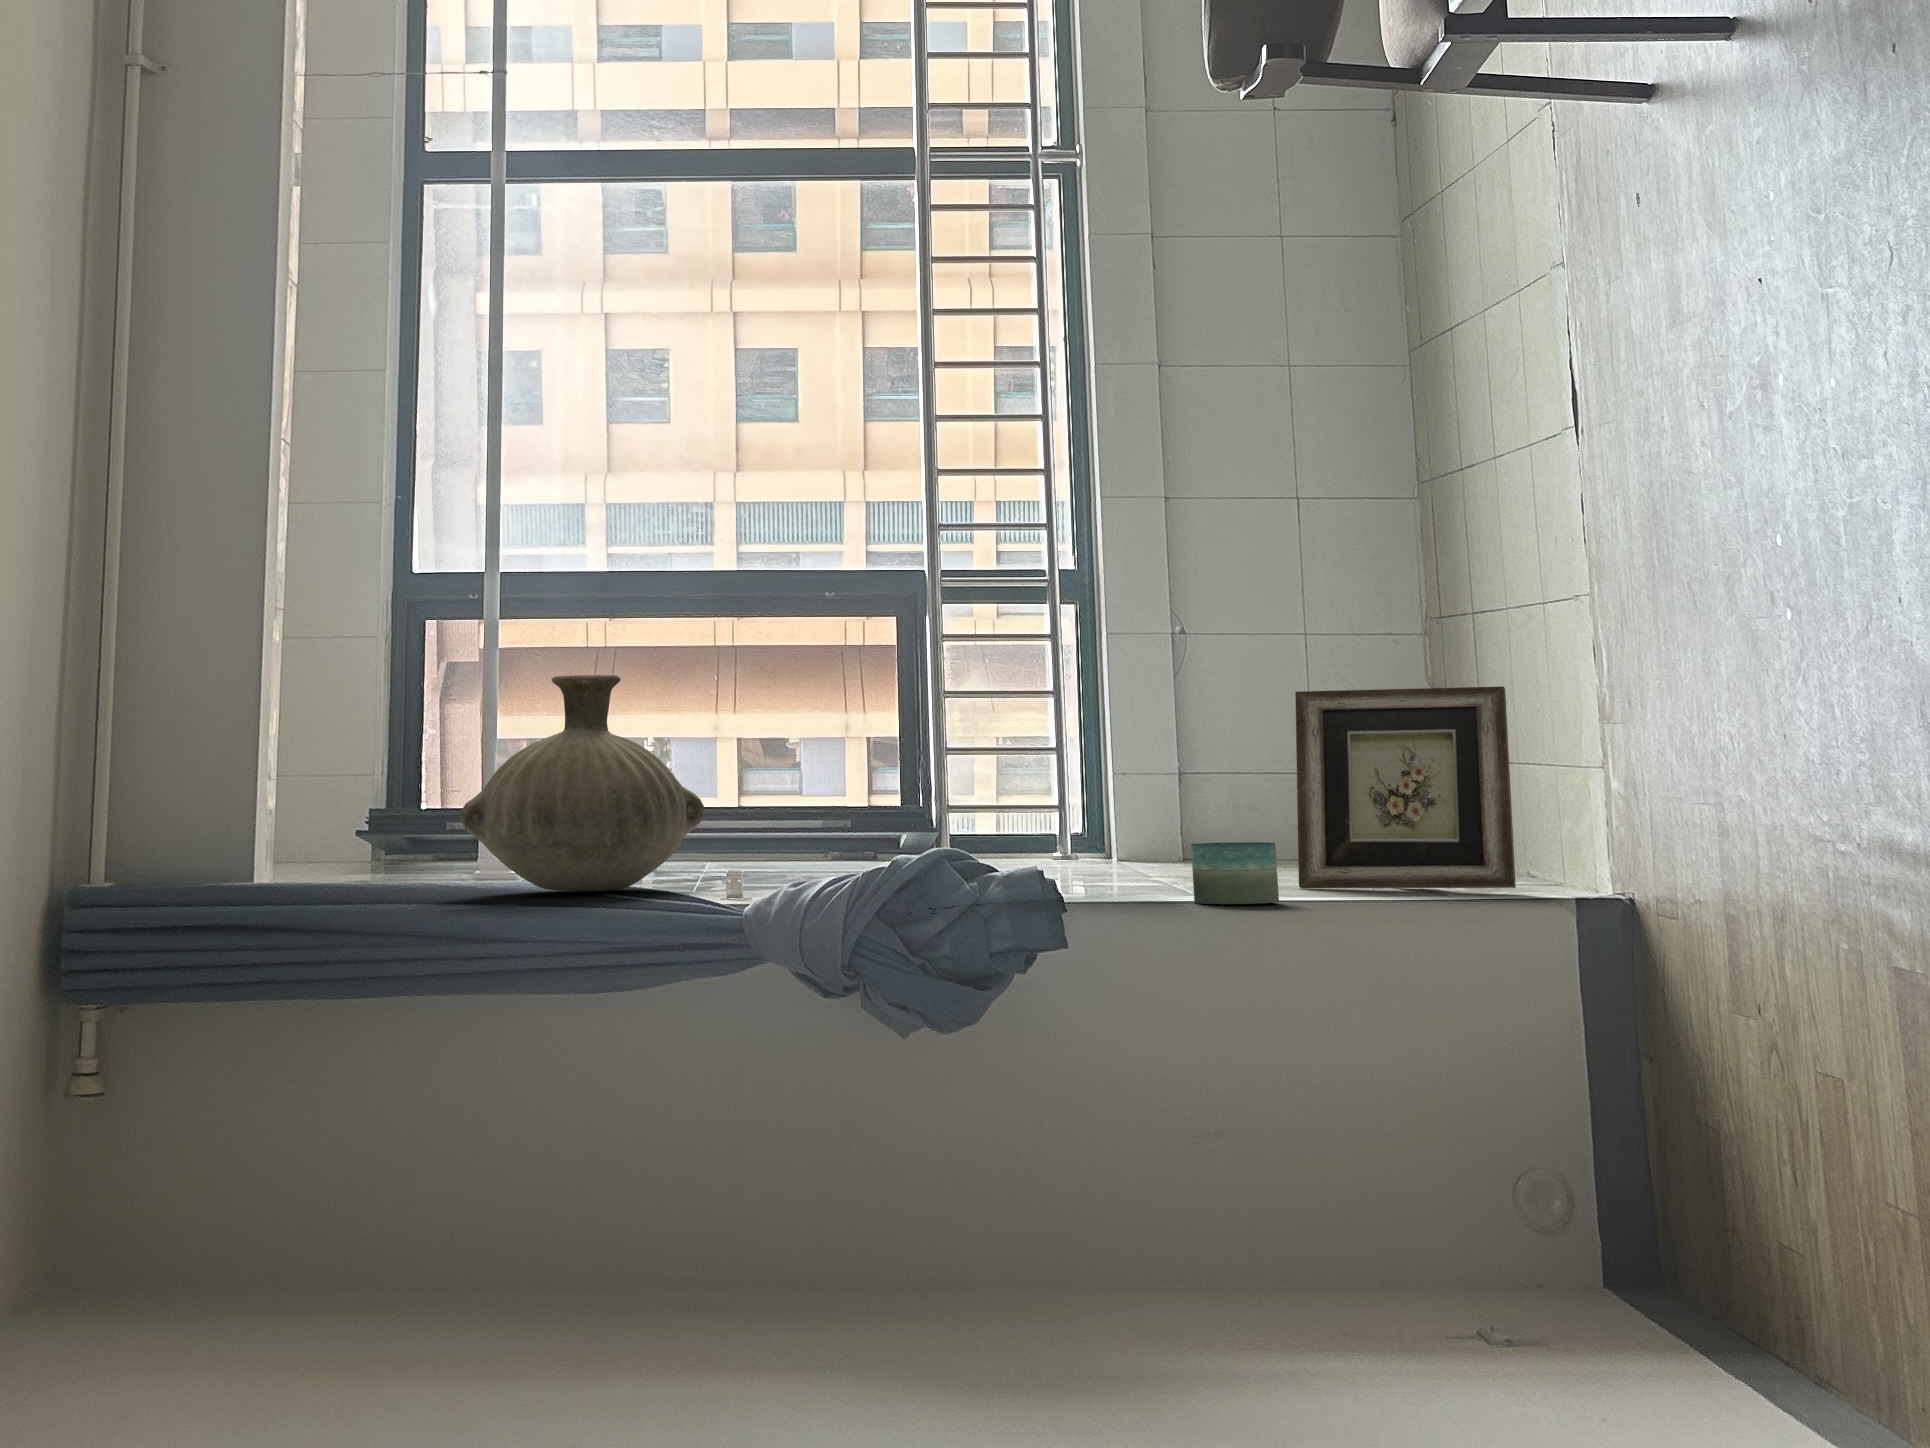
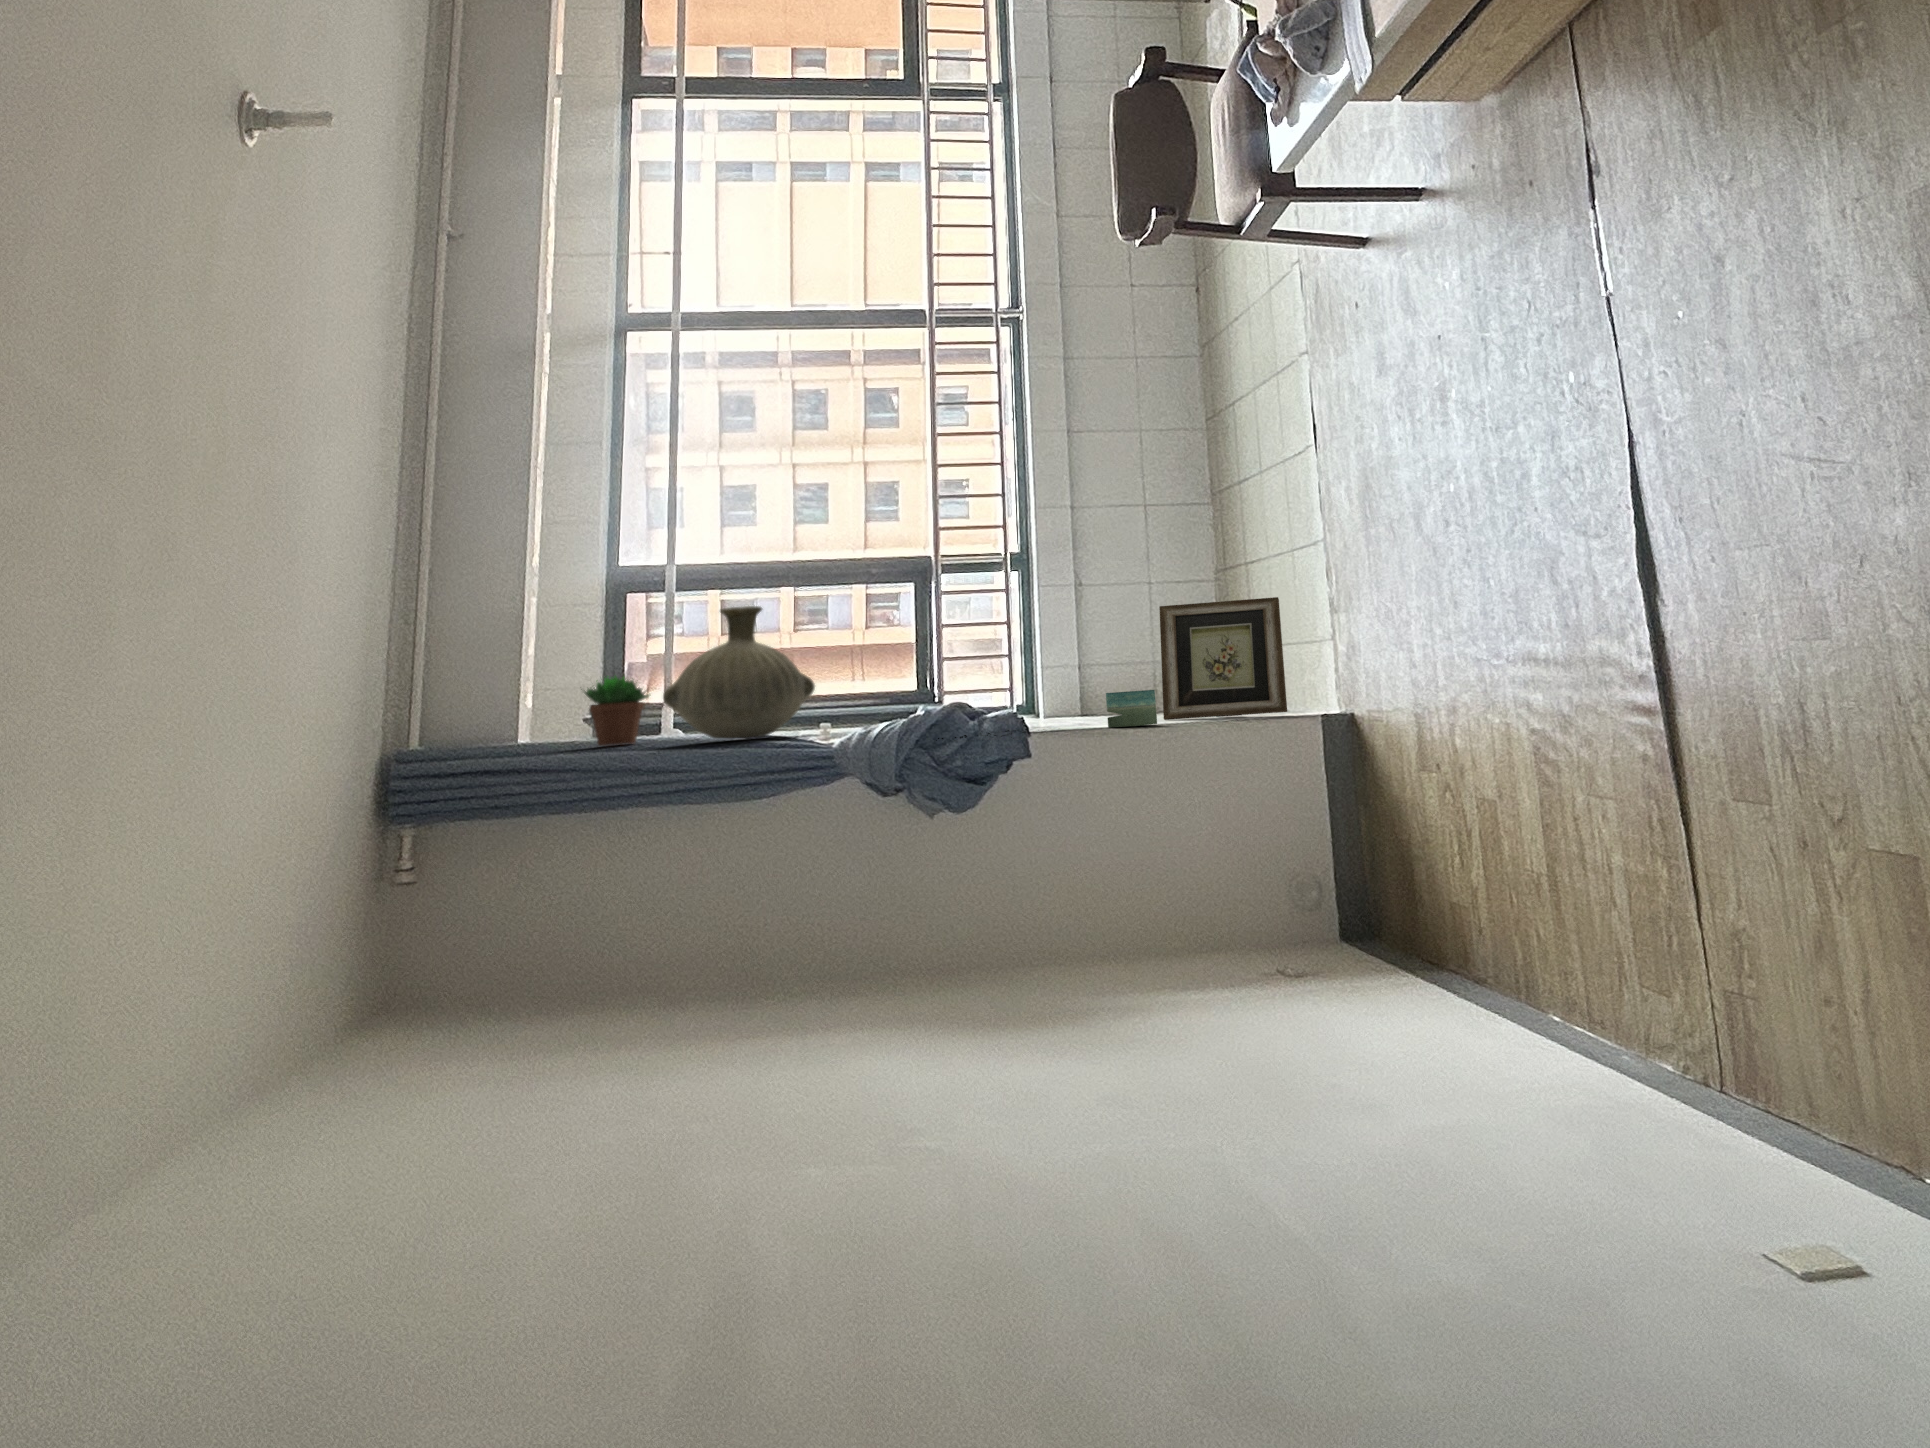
succulent plant: none [336,767,448,882] -> present [584,677,649,746]

